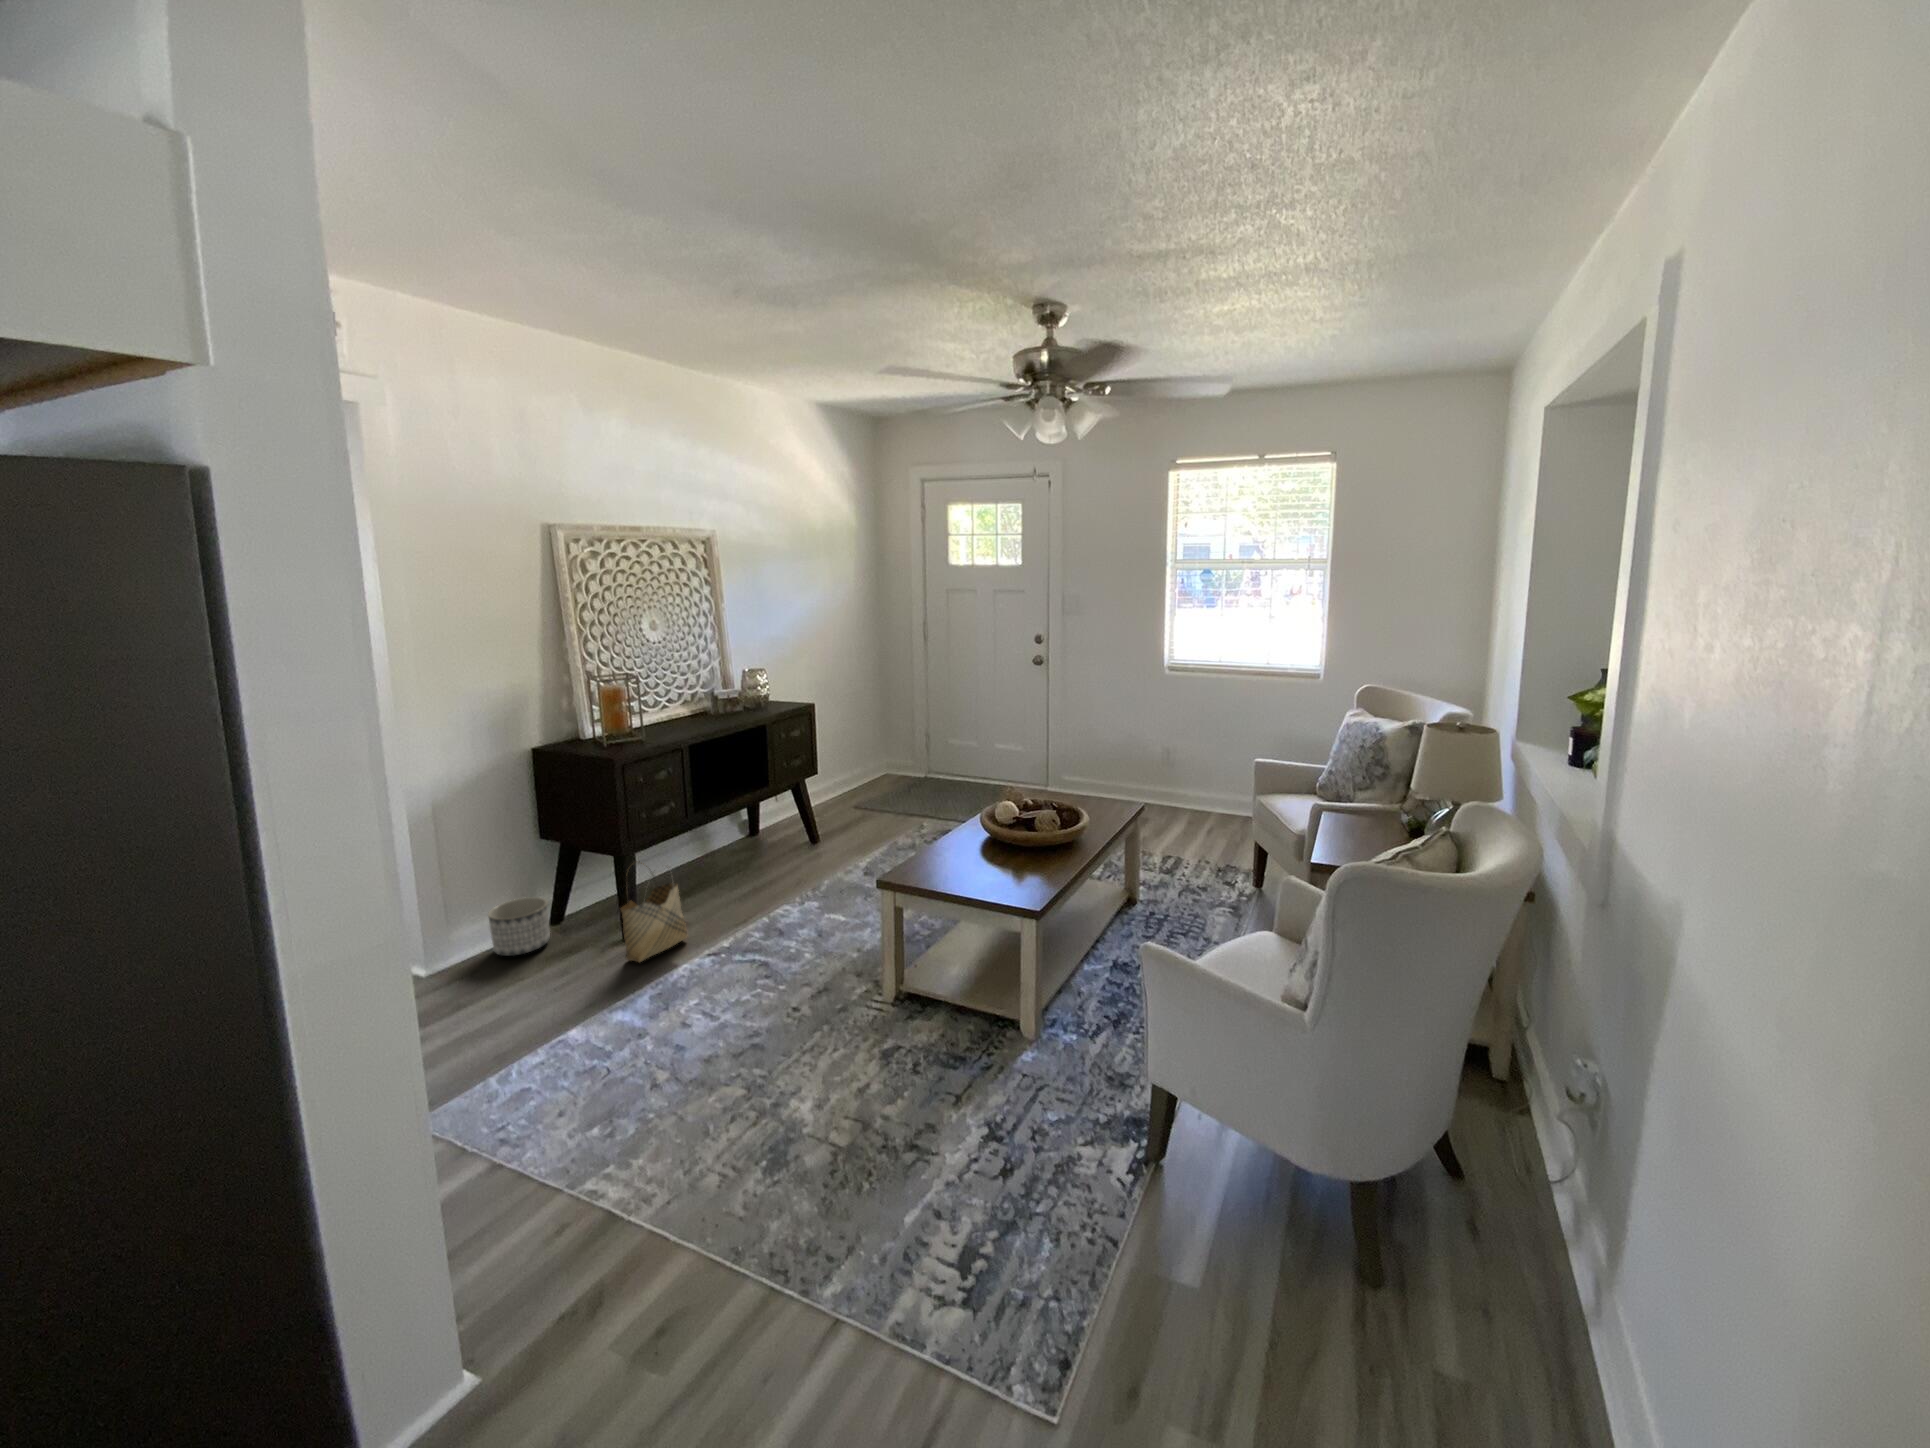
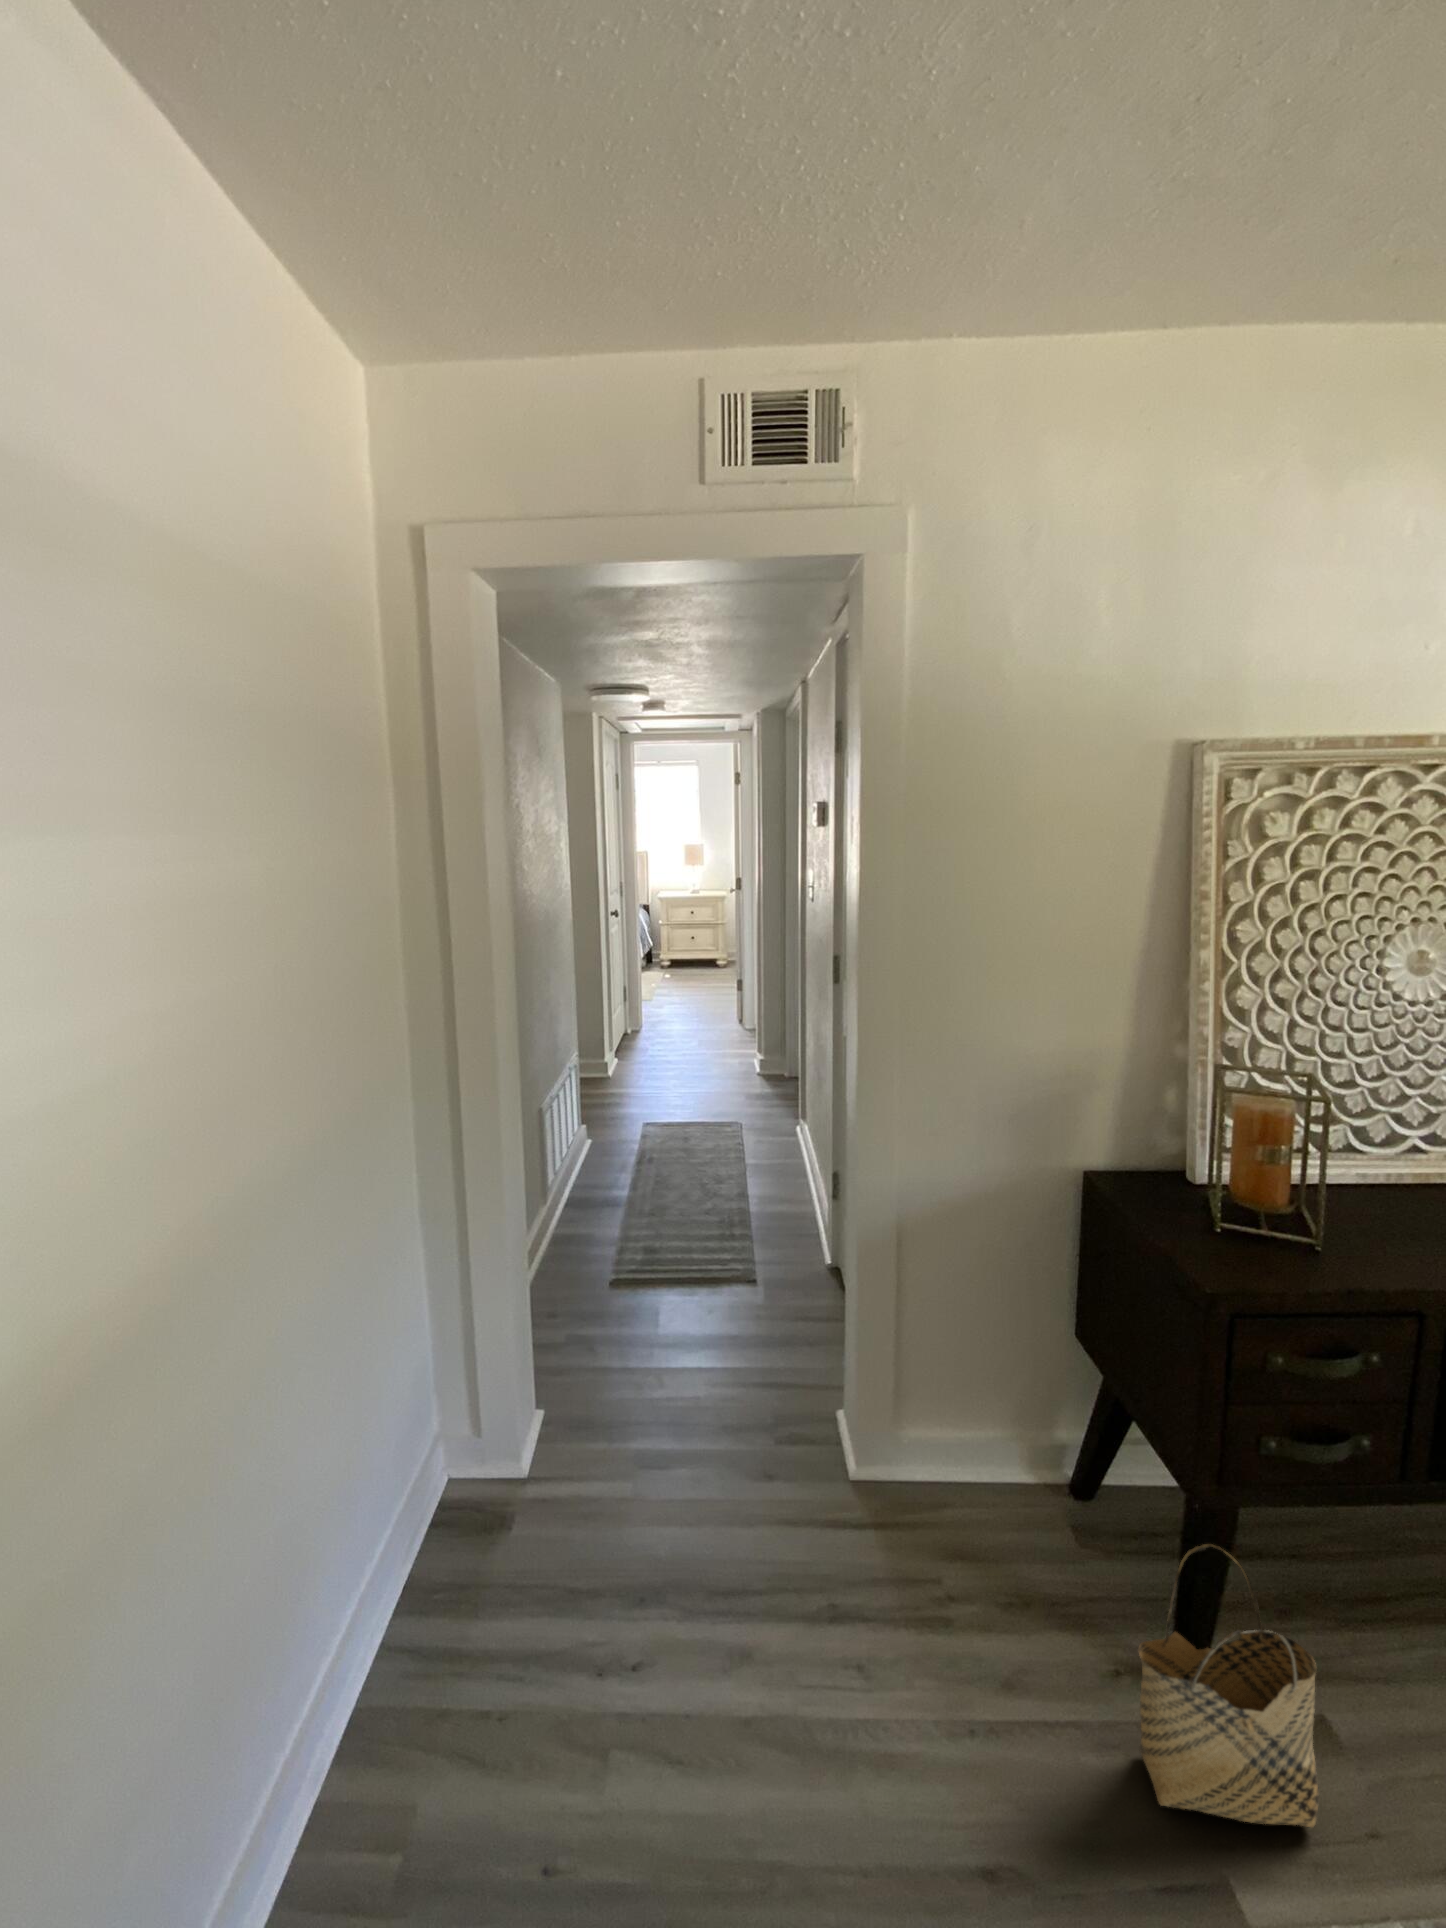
planter: present [488,897,550,956] -> none [959,1410,1055,1542]

